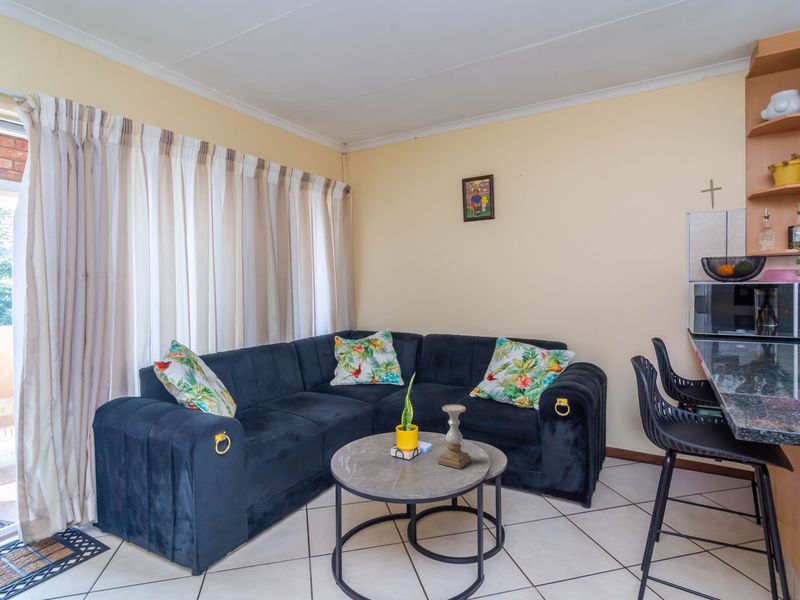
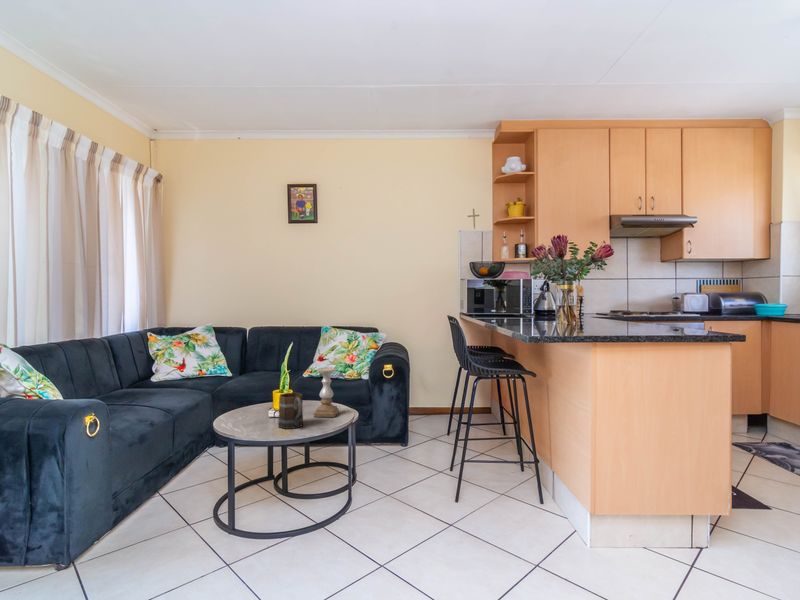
mug: none [389,433,419,479] -> present [278,393,303,429]

